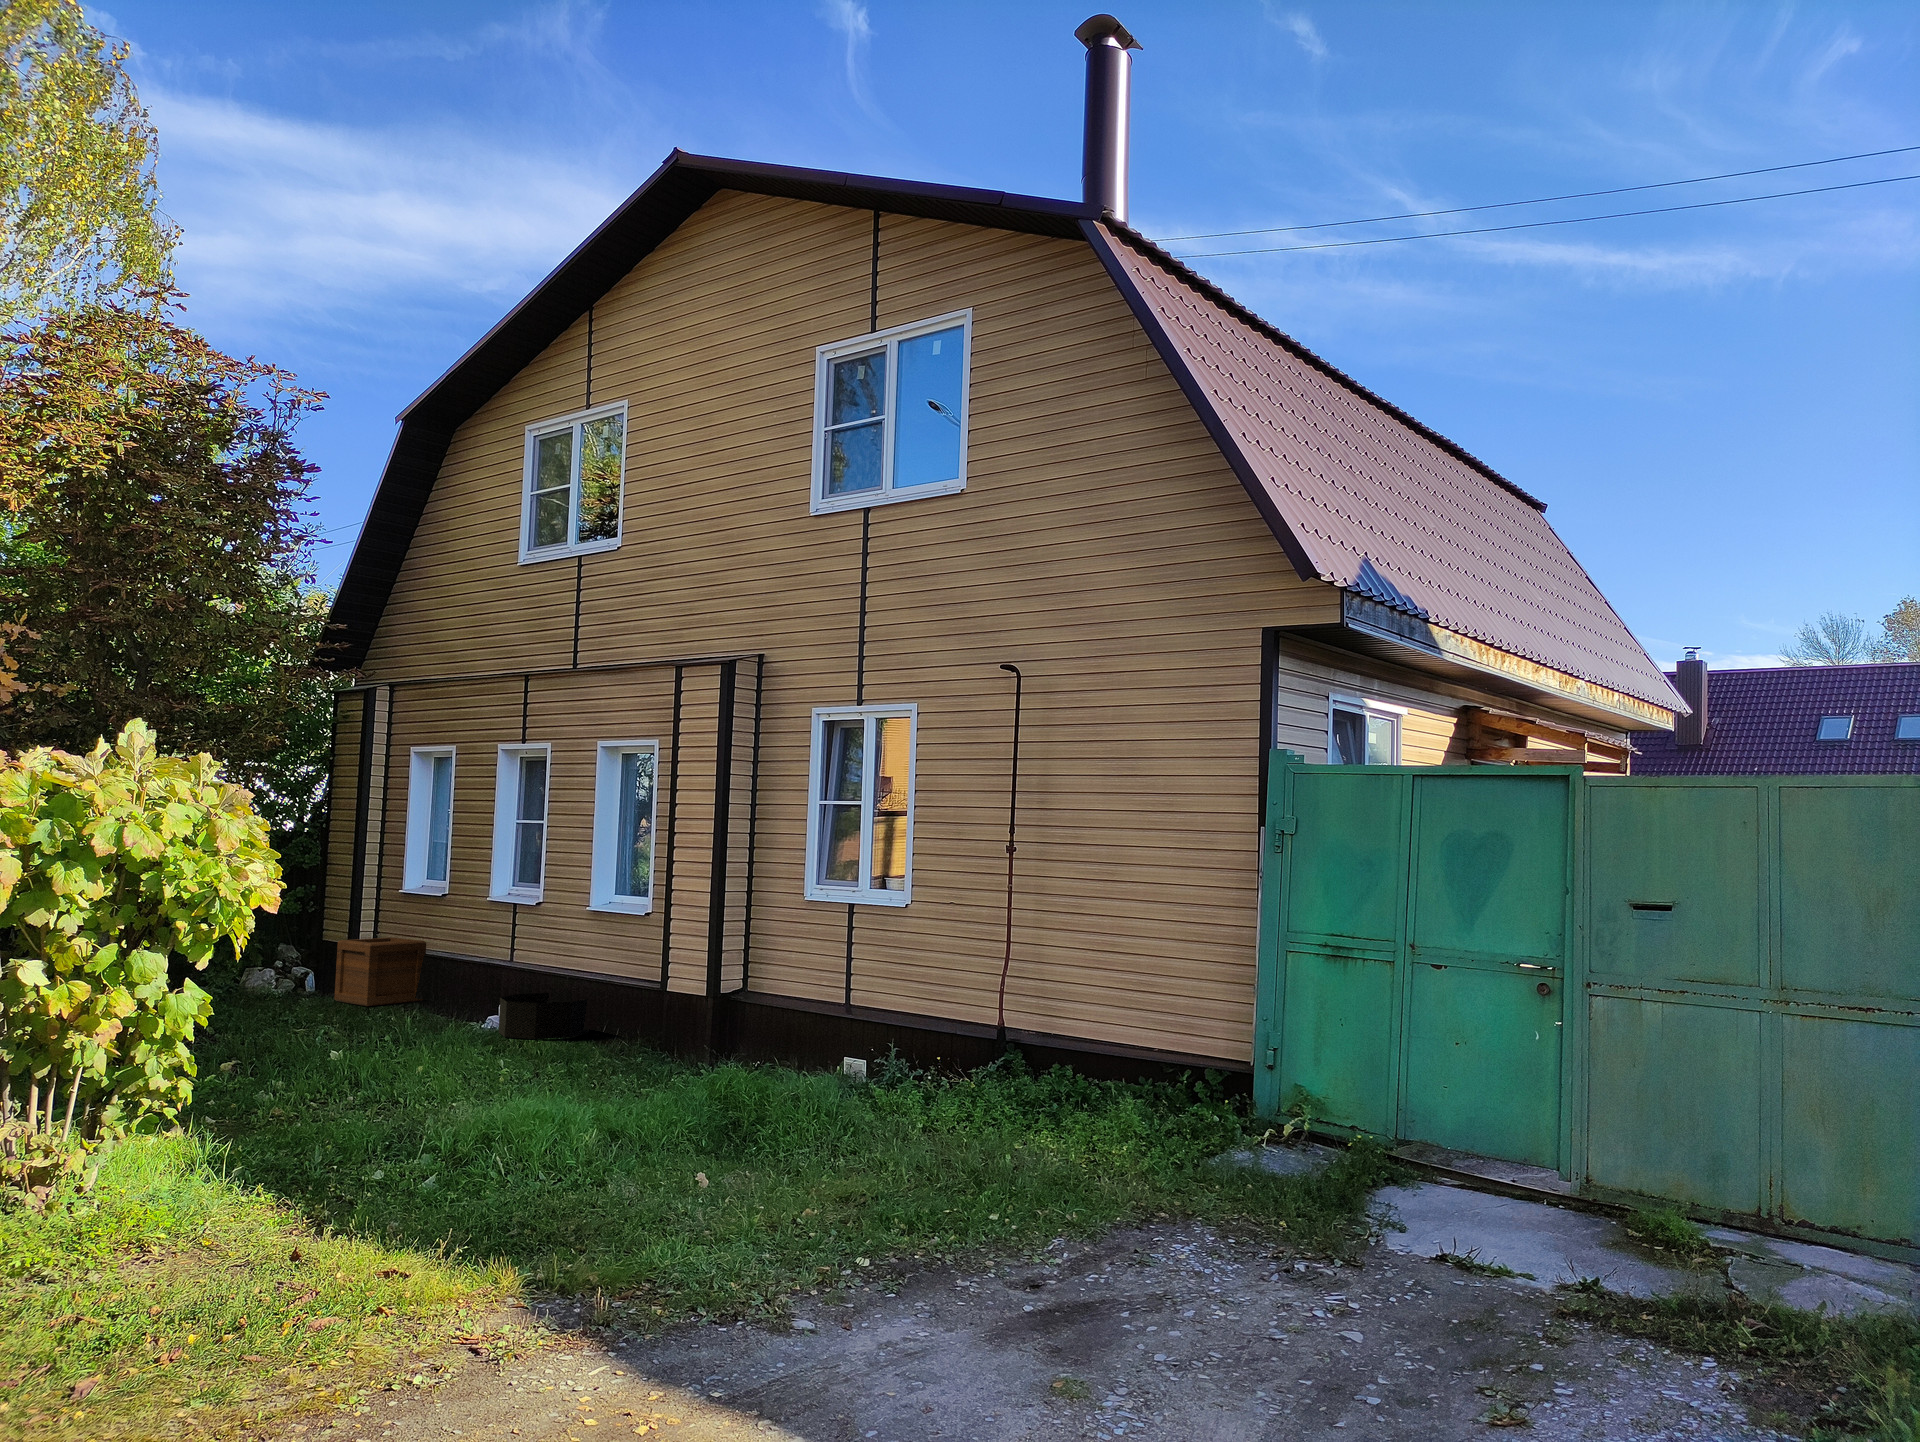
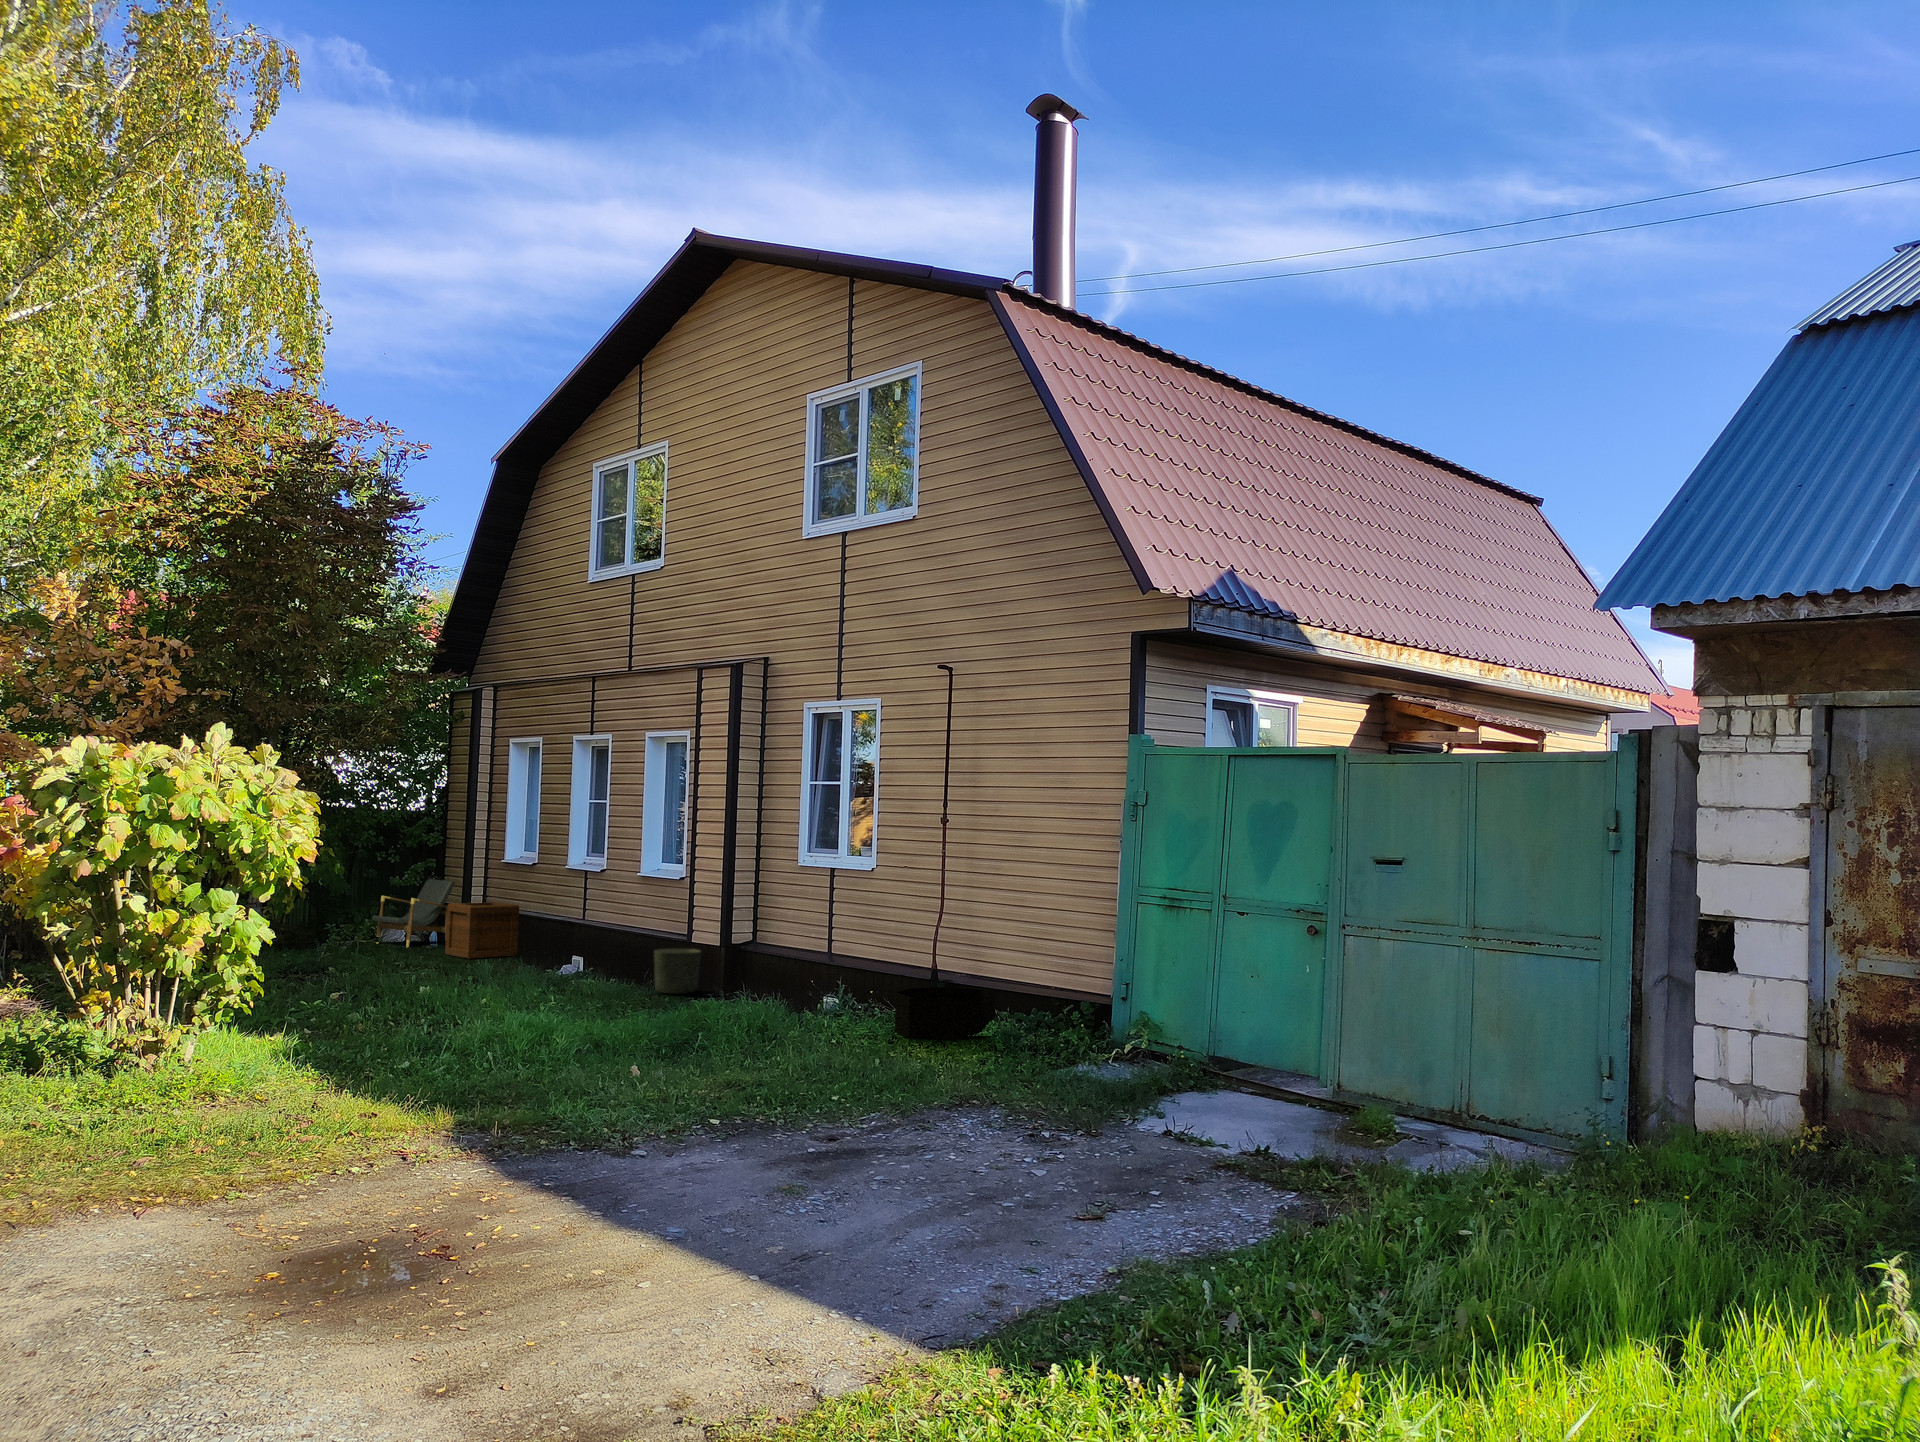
lounge chair: none [235,910,336,992] -> present [372,879,455,947]
basket: present [499,993,589,1039] -> present [895,987,996,1041]
planter: none [627,996,682,1051] -> present [654,949,701,994]

